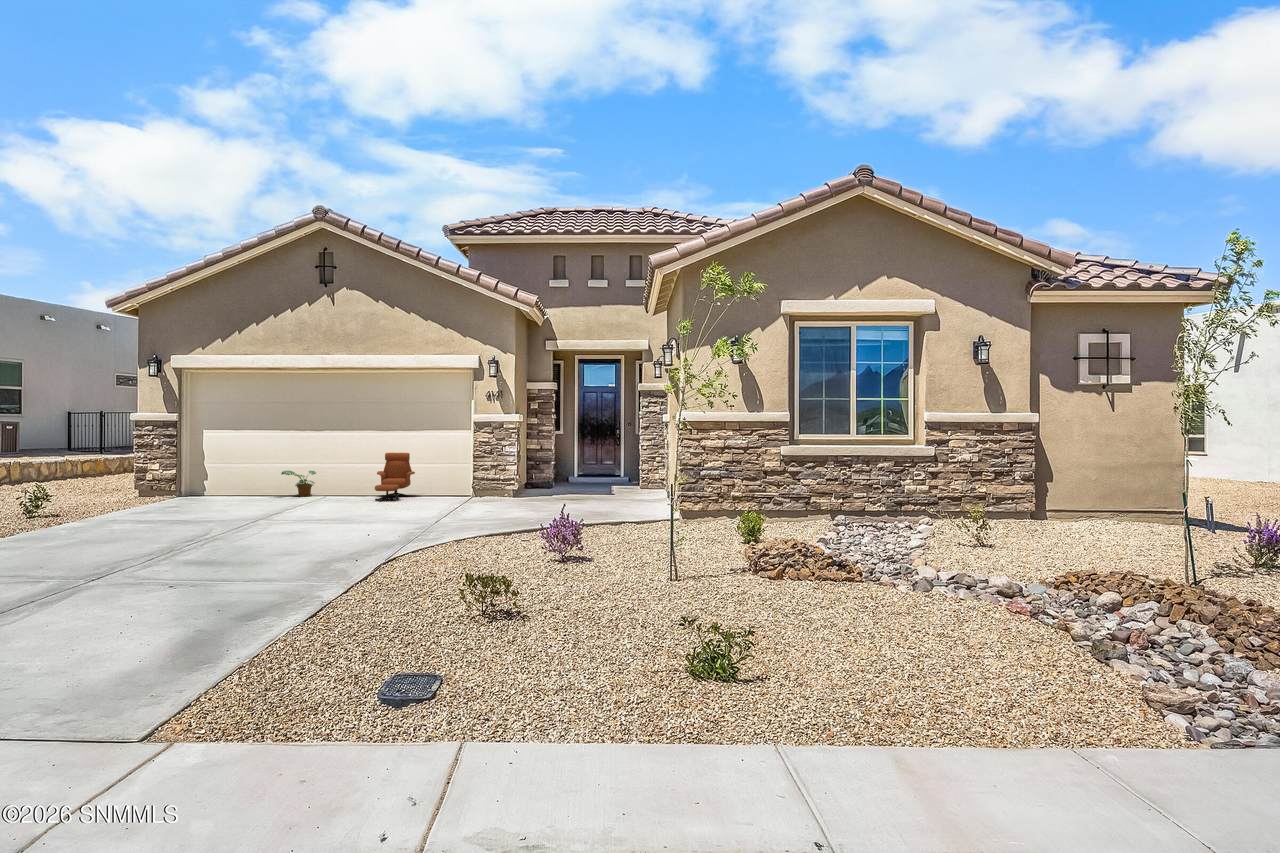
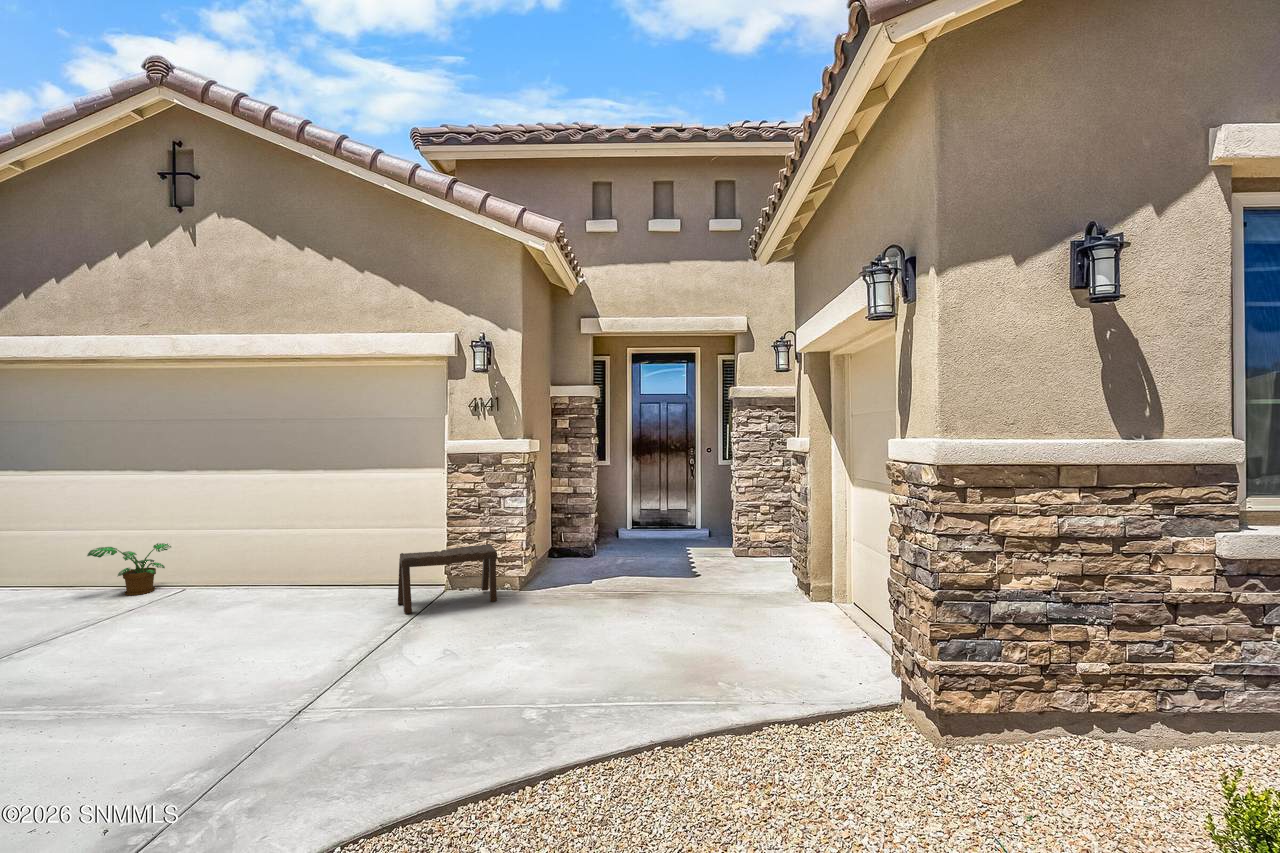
lounge chair: present [375,453,415,501] -> none [242,511,340,617]
bench: none [452,470,504,501] -> present [398,544,497,614]

